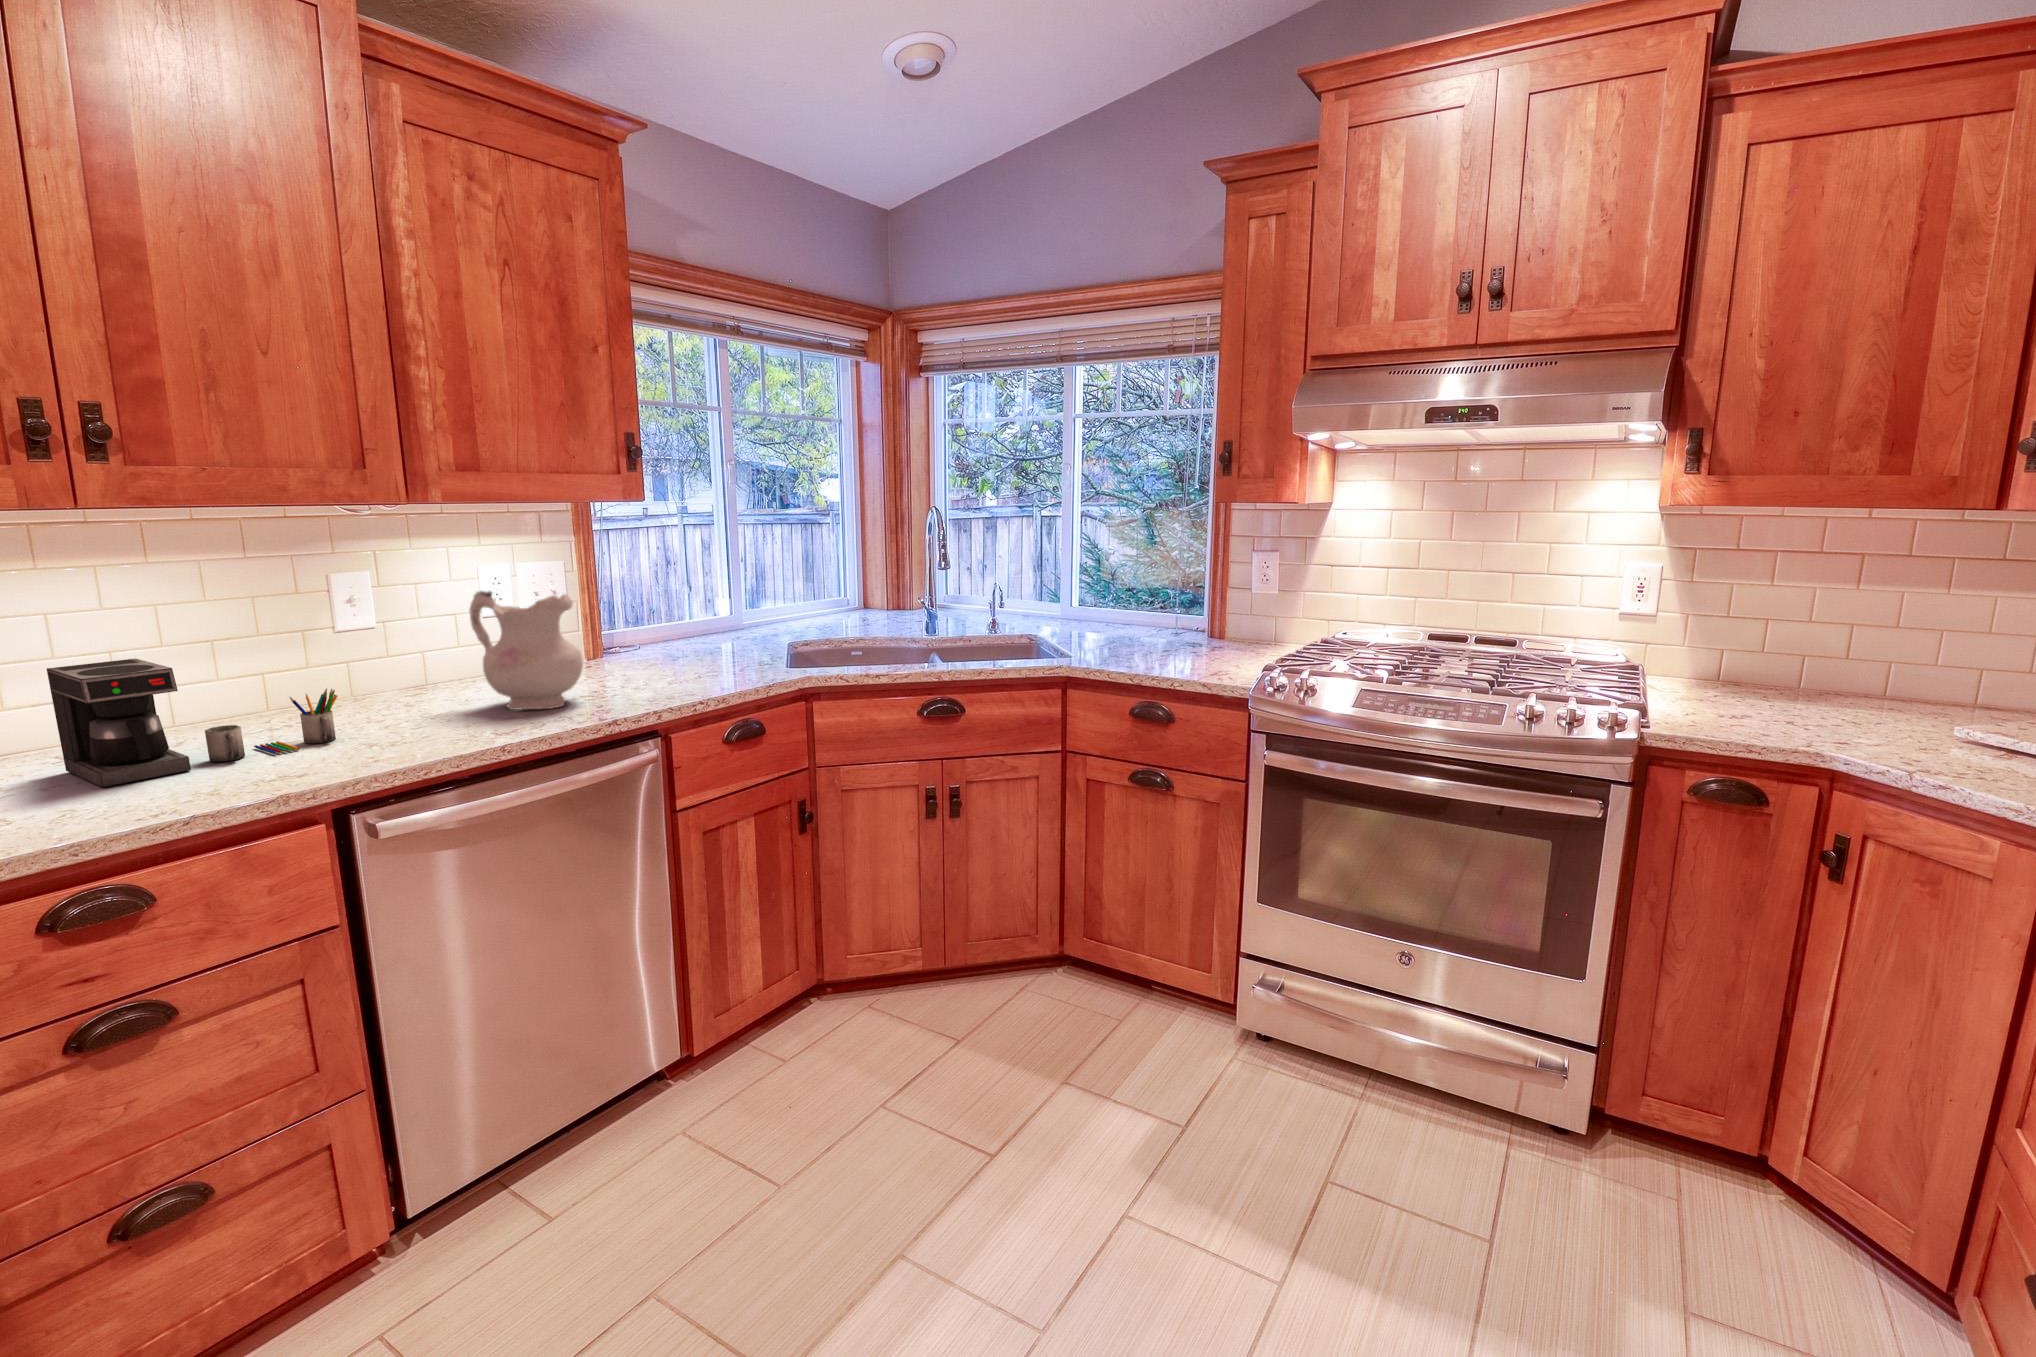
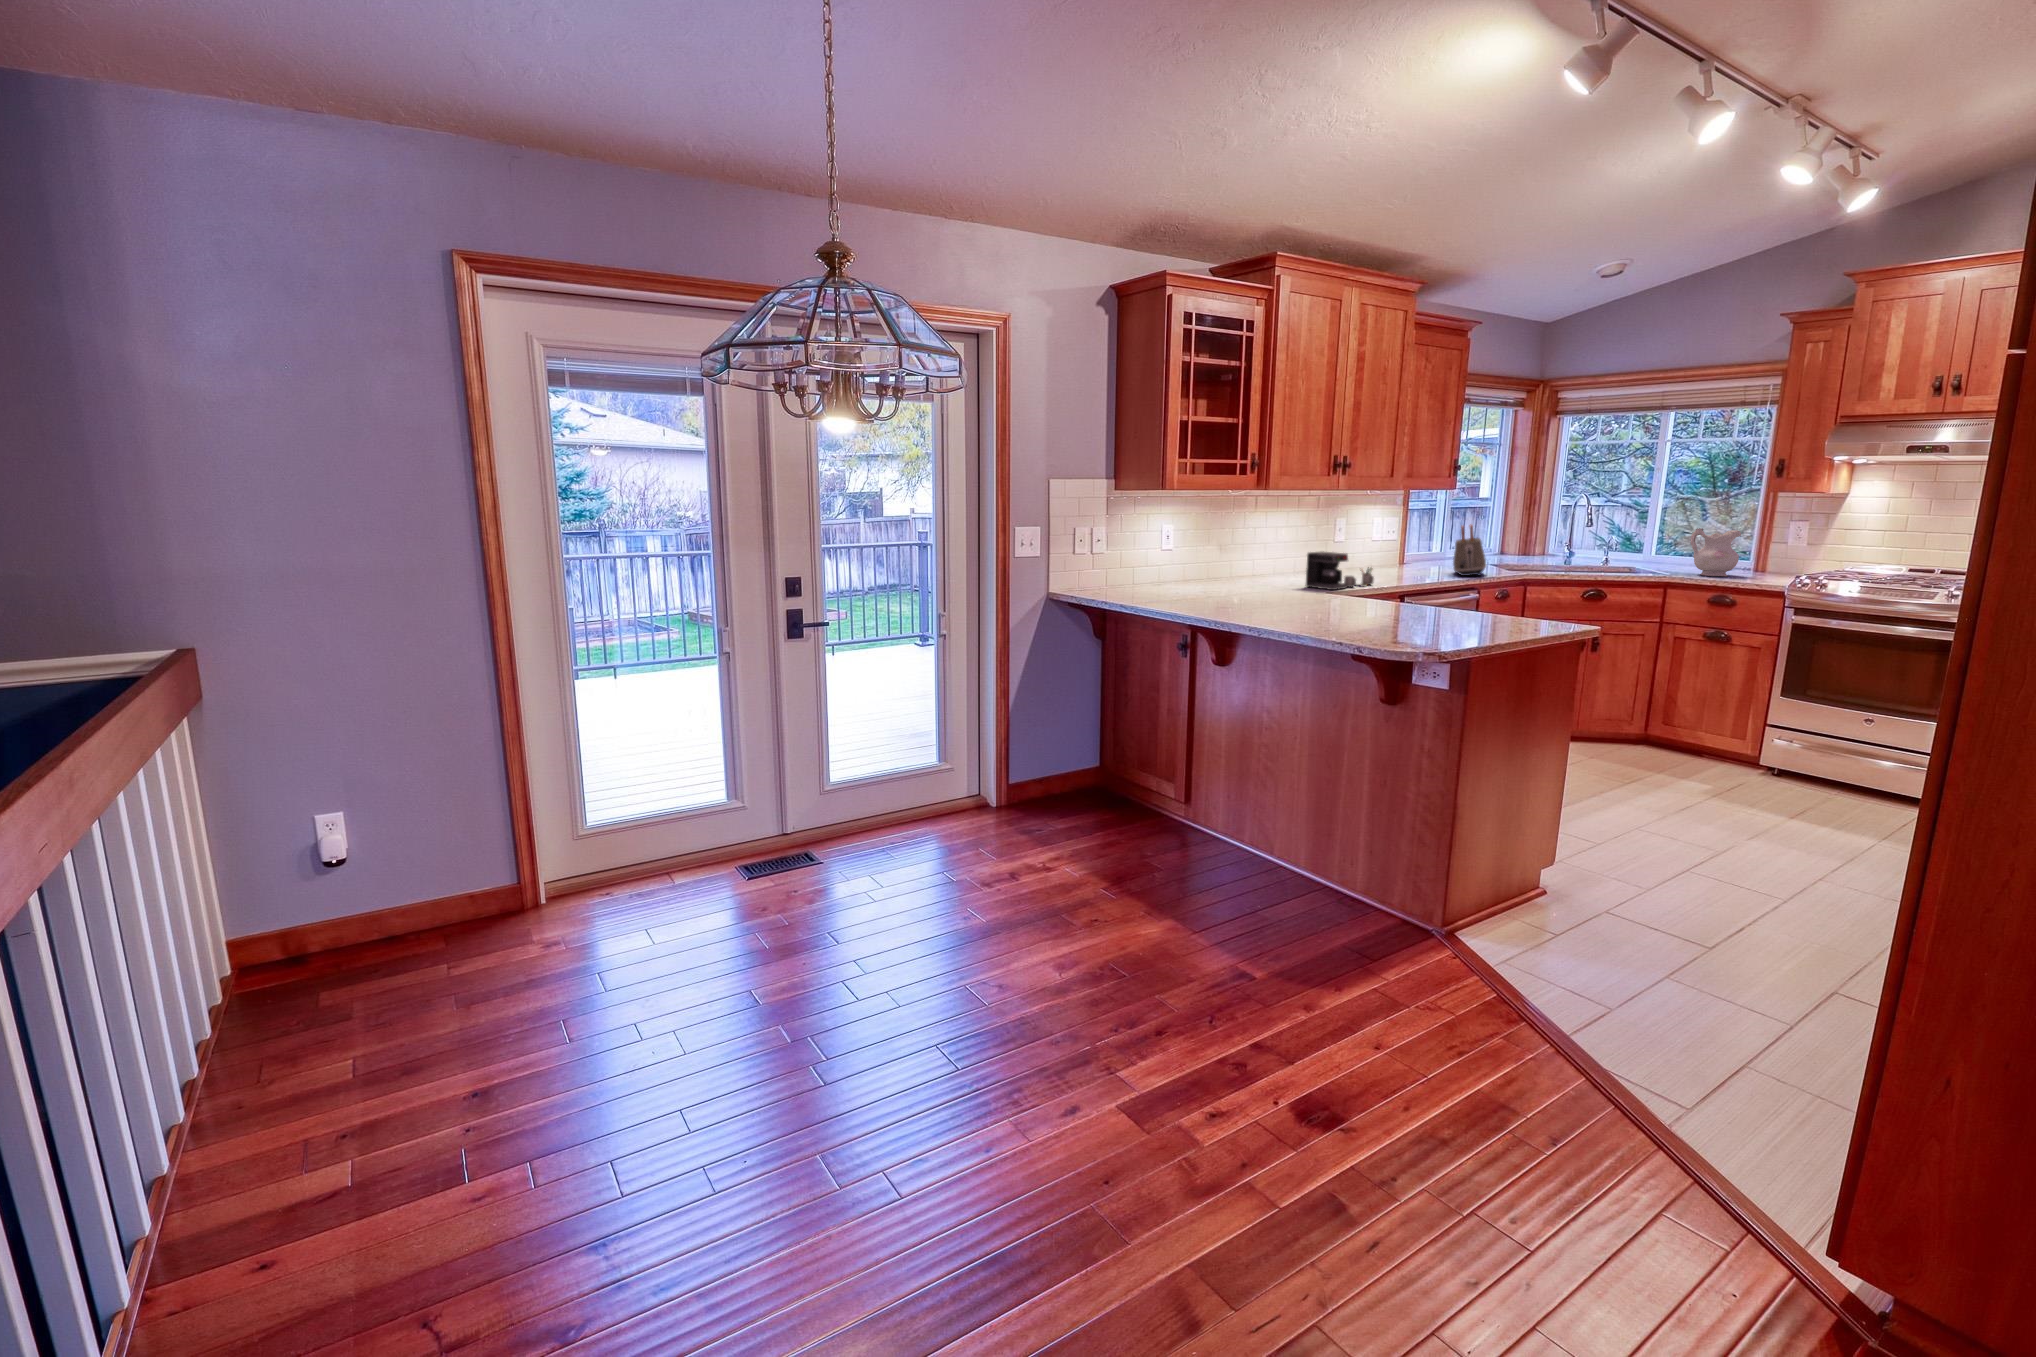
toaster: none [646,565,734,682] -> present [1453,524,1486,576]
ceramic pitcher: present [470,591,583,710] -> present [1691,528,1741,576]

